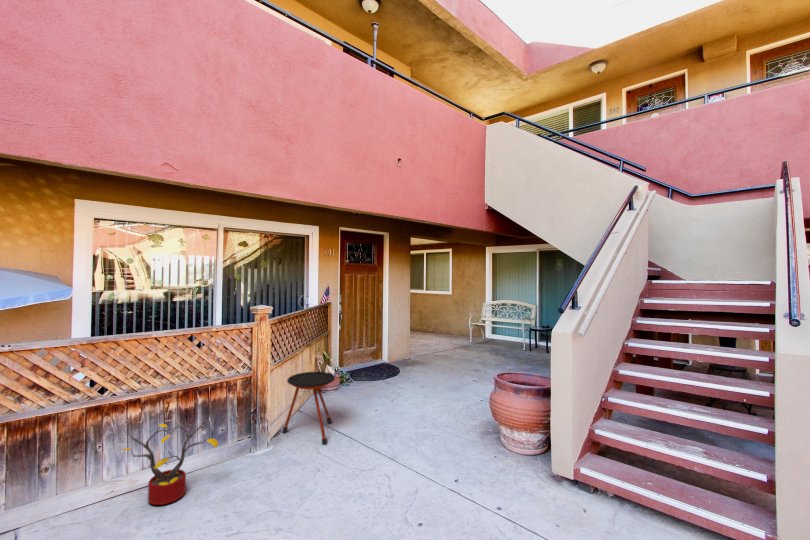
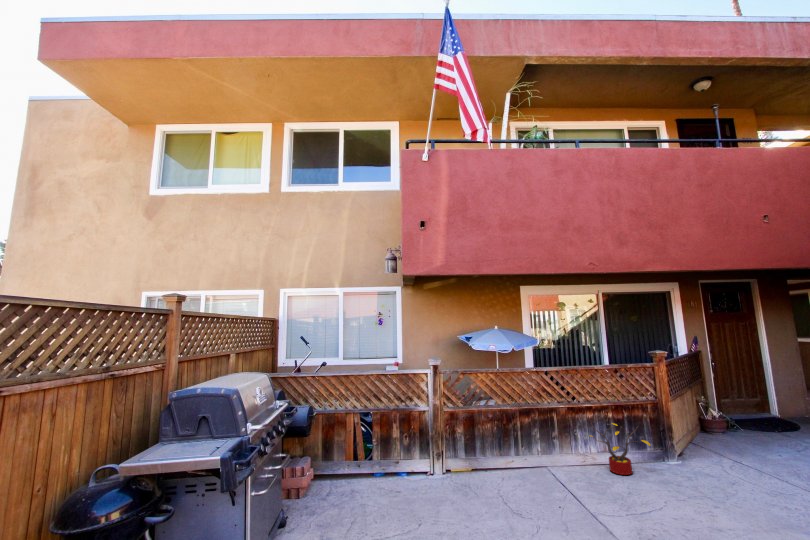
side table: present [282,372,335,445] -> none [685,408,737,471]

